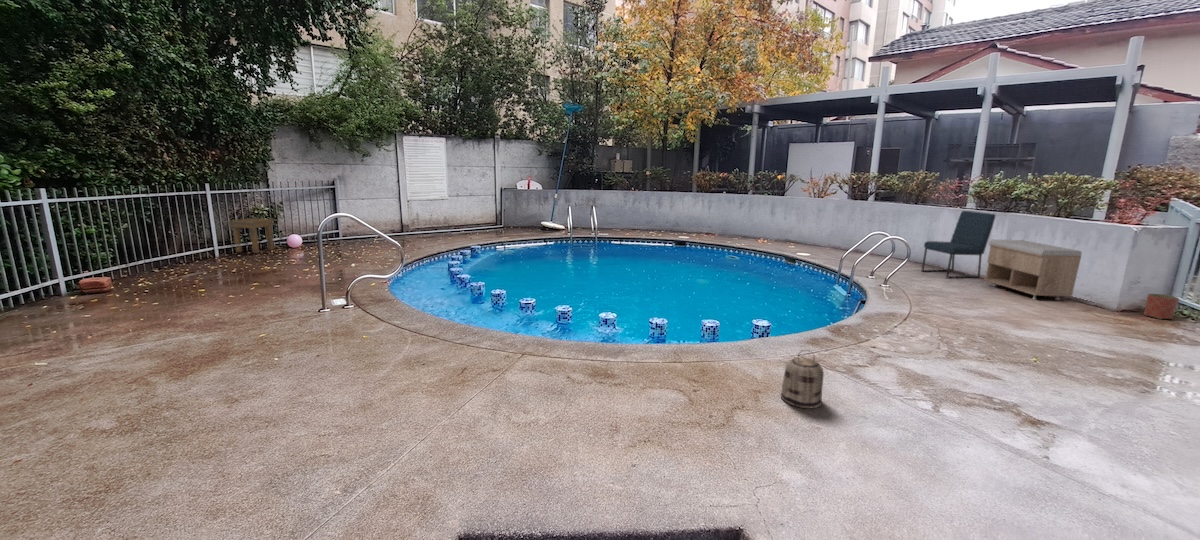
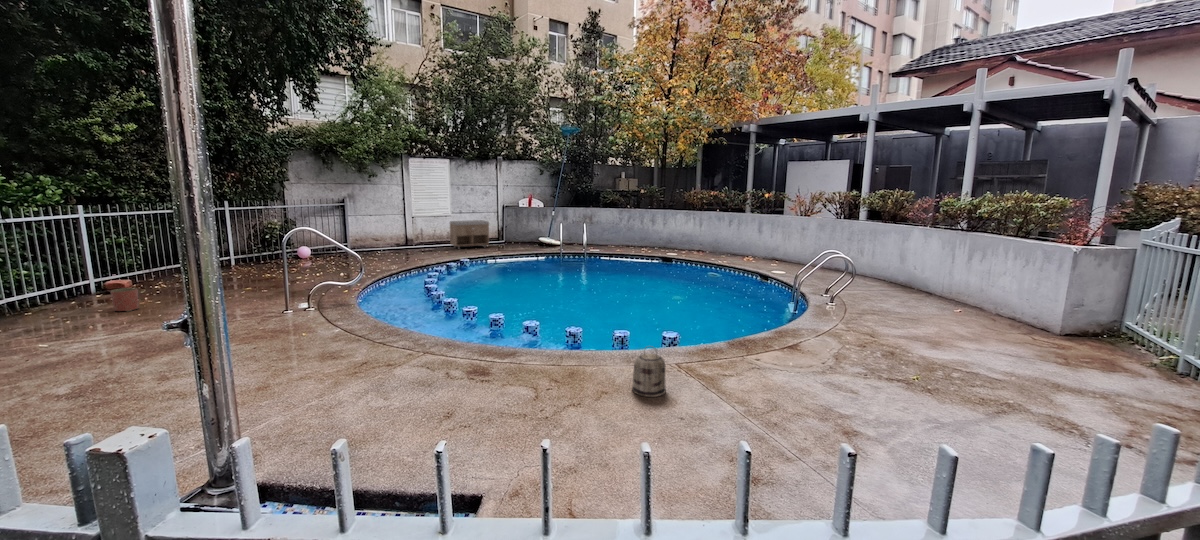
chair: present [921,211,995,278] -> none [887,230,956,298]
side table: present [227,218,275,253] -> none [240,232,284,263]
storage bench: present [984,240,1082,300] -> present [450,220,489,248]
planter: present [1144,294,1179,319] -> present [111,288,139,312]

